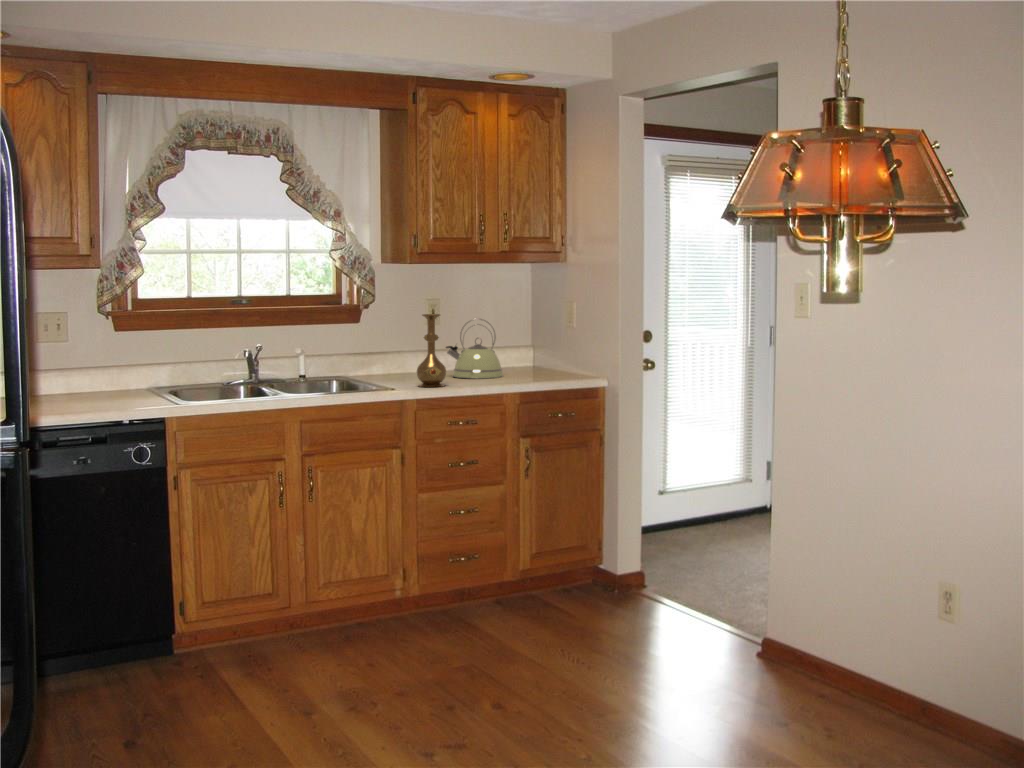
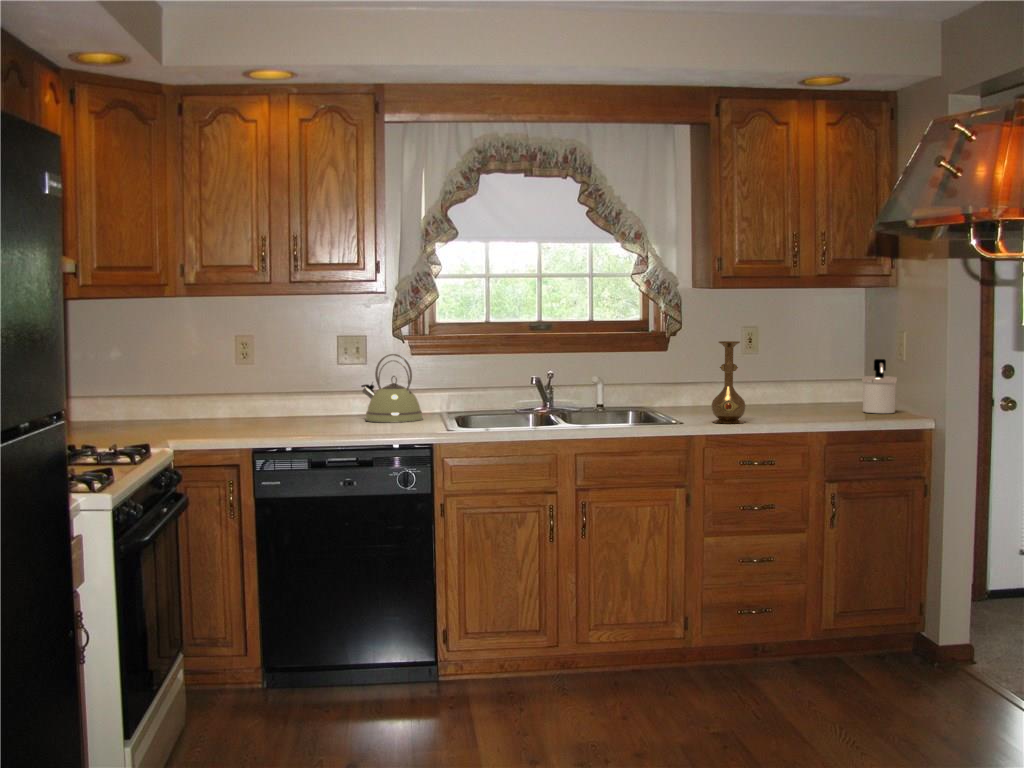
kettle: present [446,318,503,379] -> present [361,354,423,423]
soap dispenser: none [531,327,558,374] -> present [862,359,897,414]

